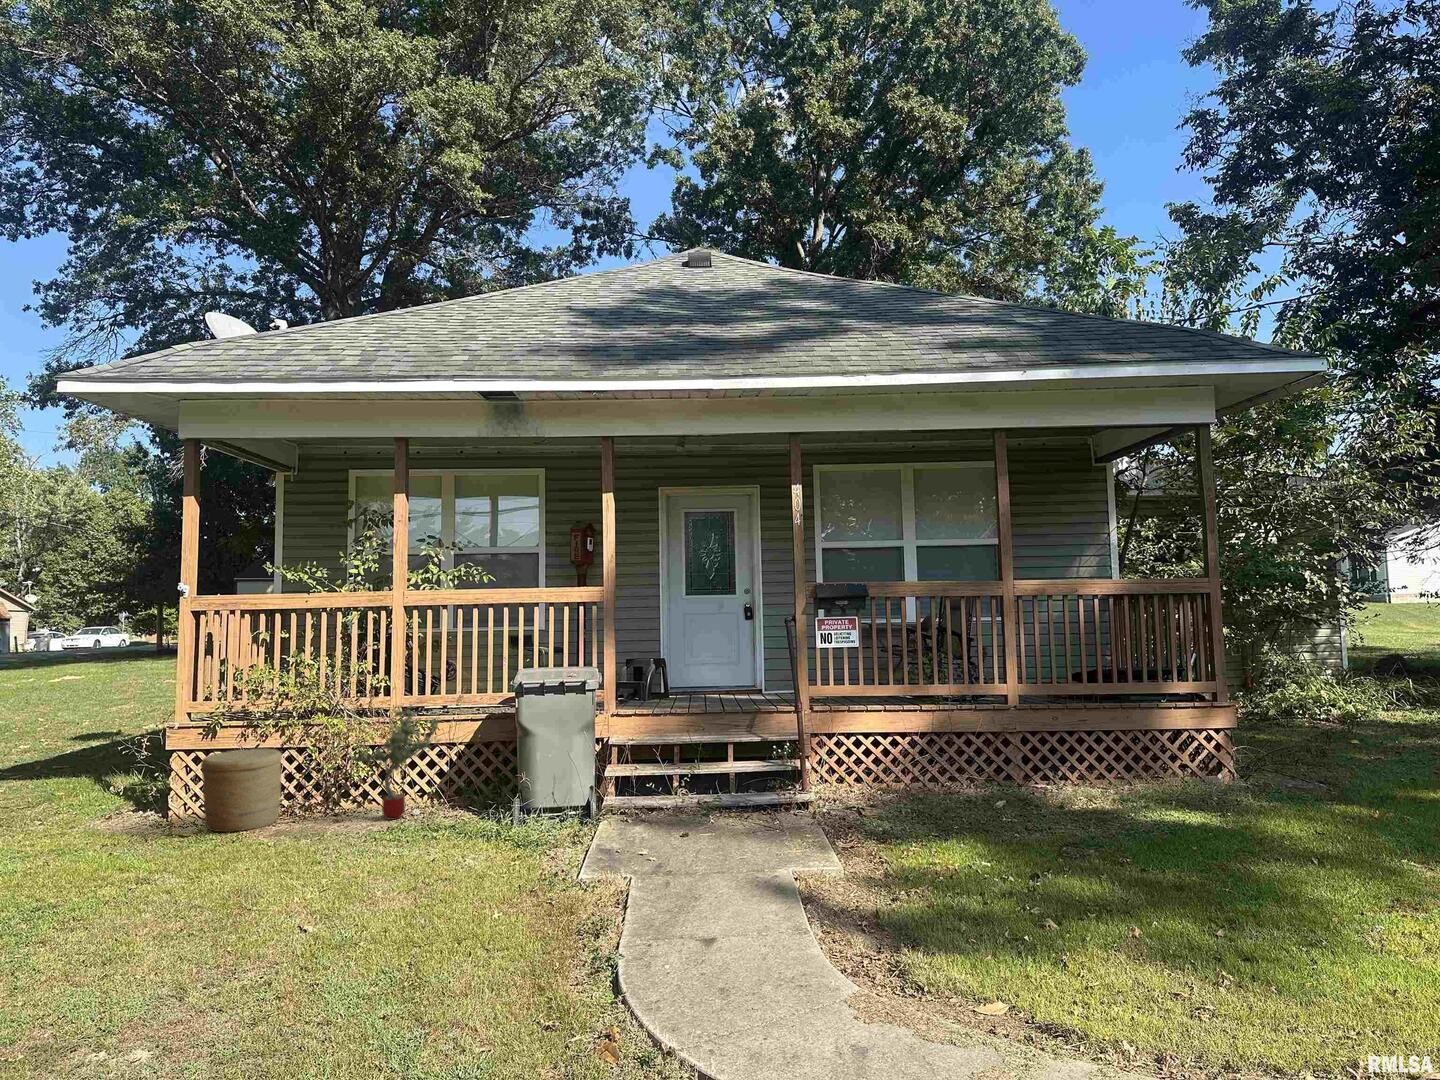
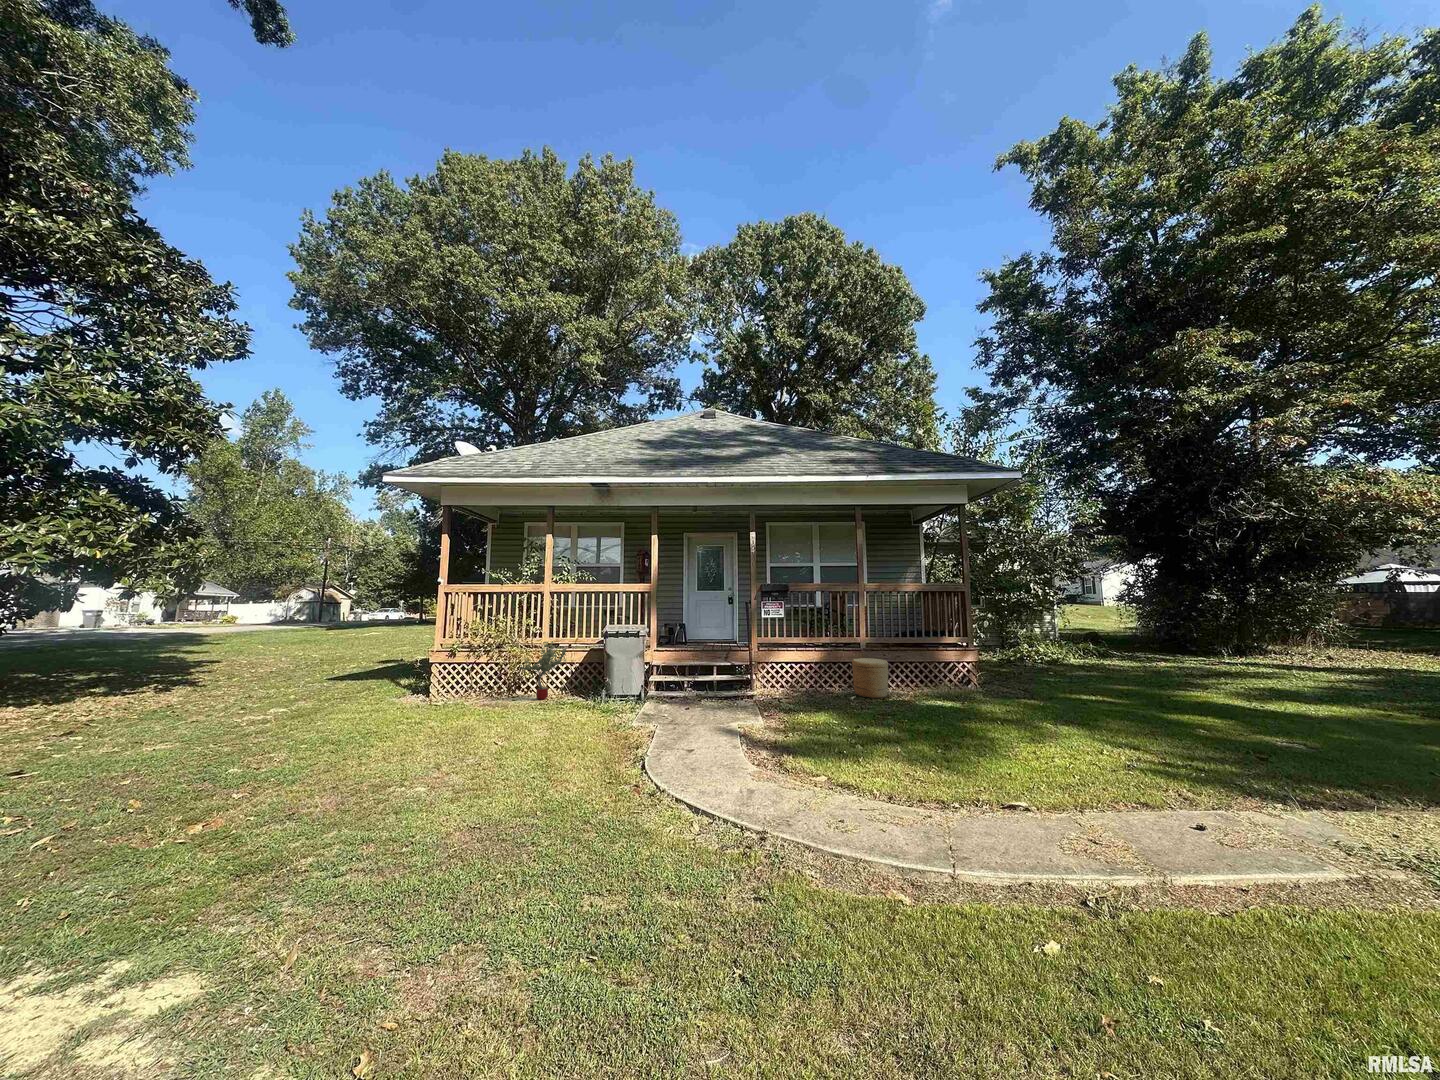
basket: present [201,749,282,832] -> present [852,658,888,698]

